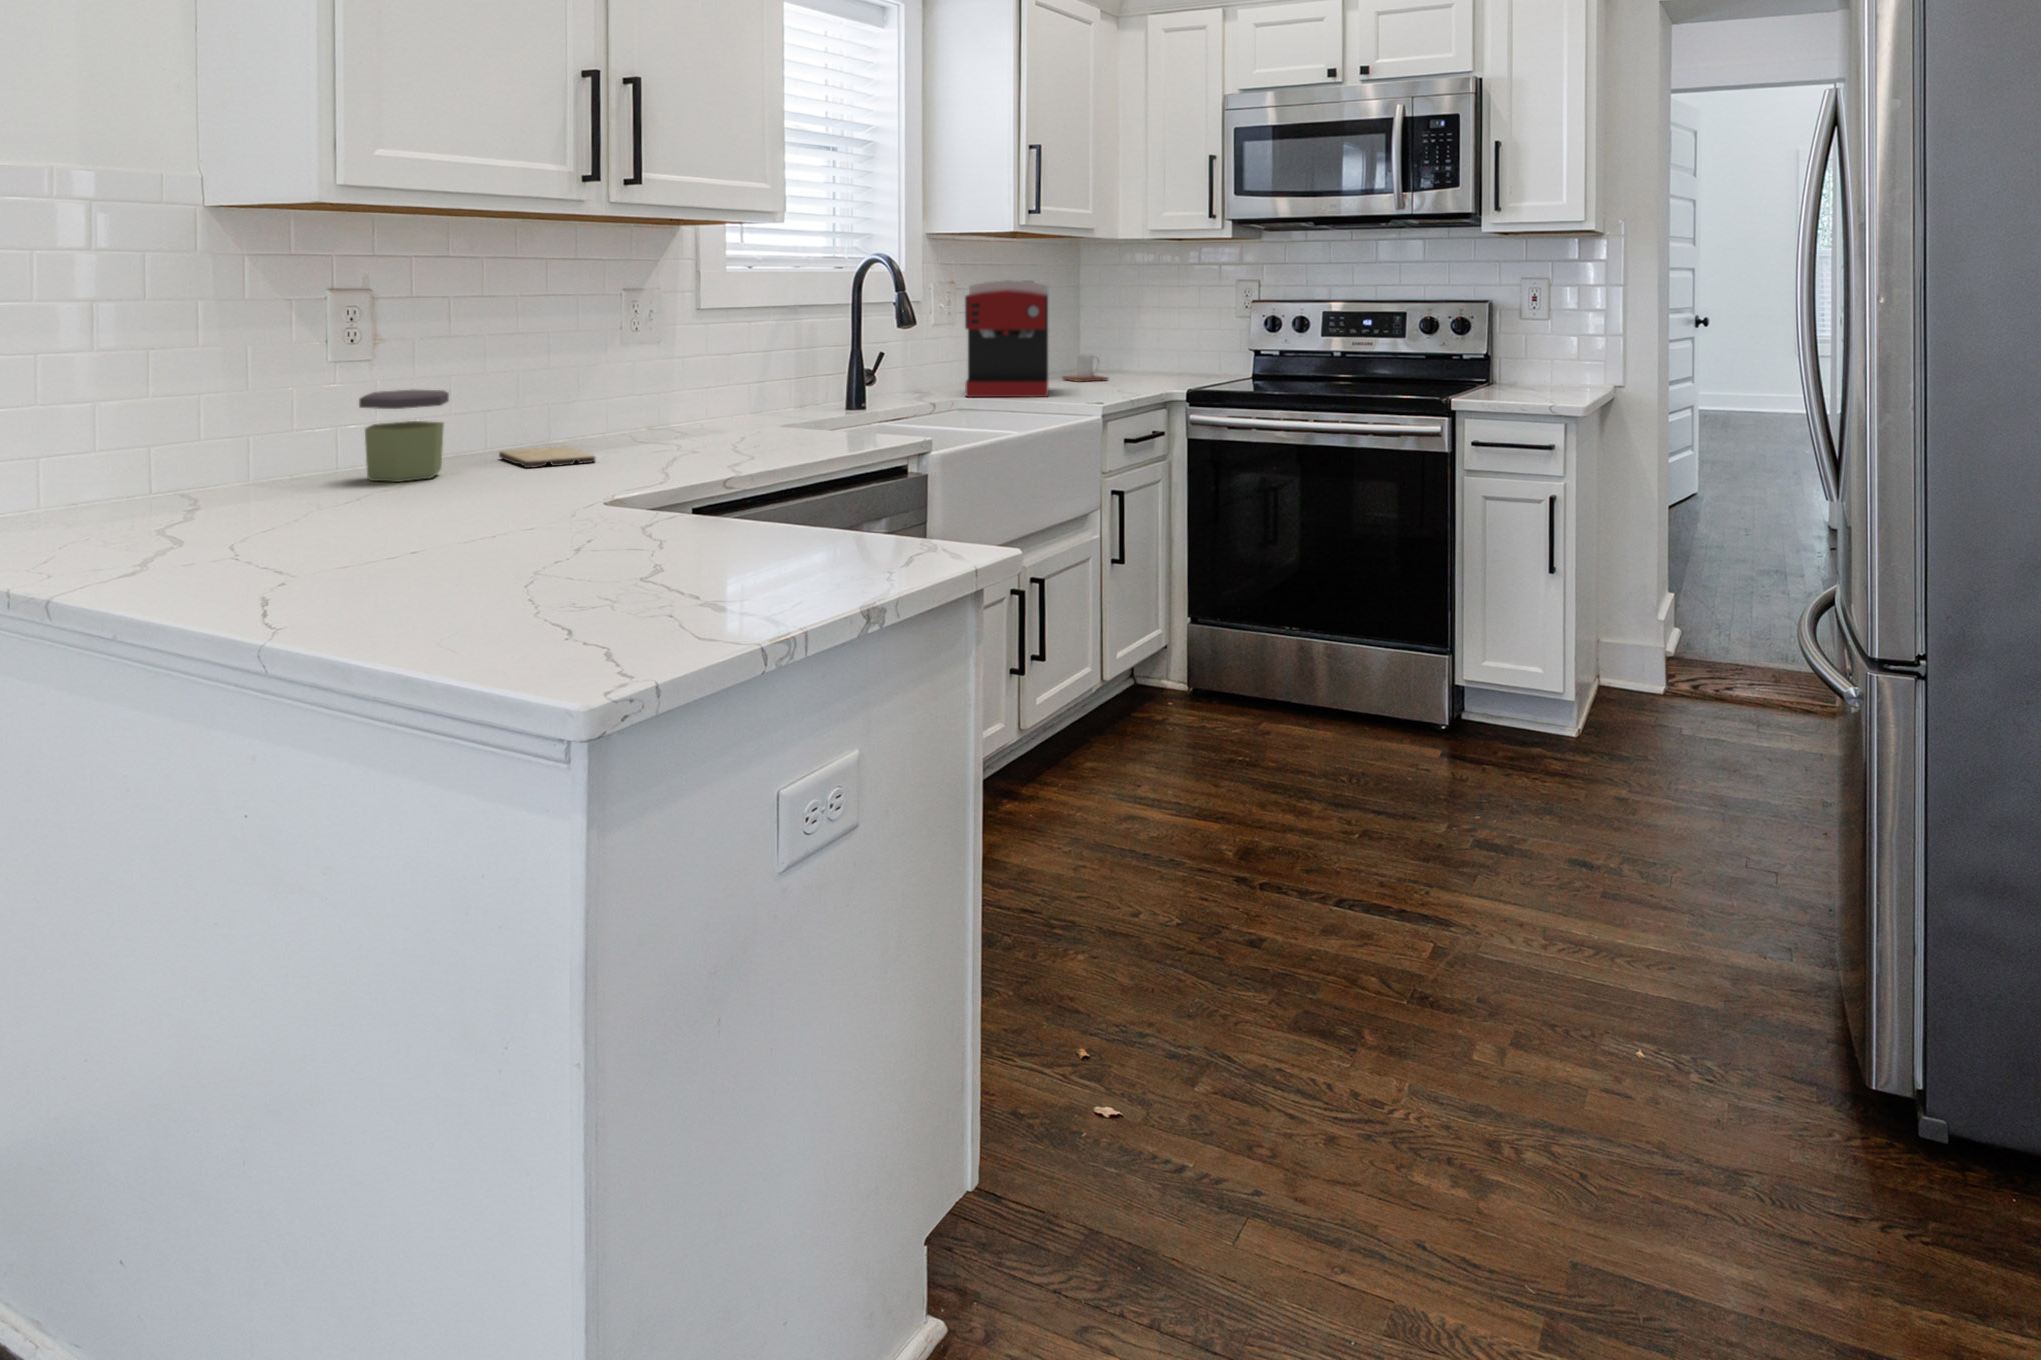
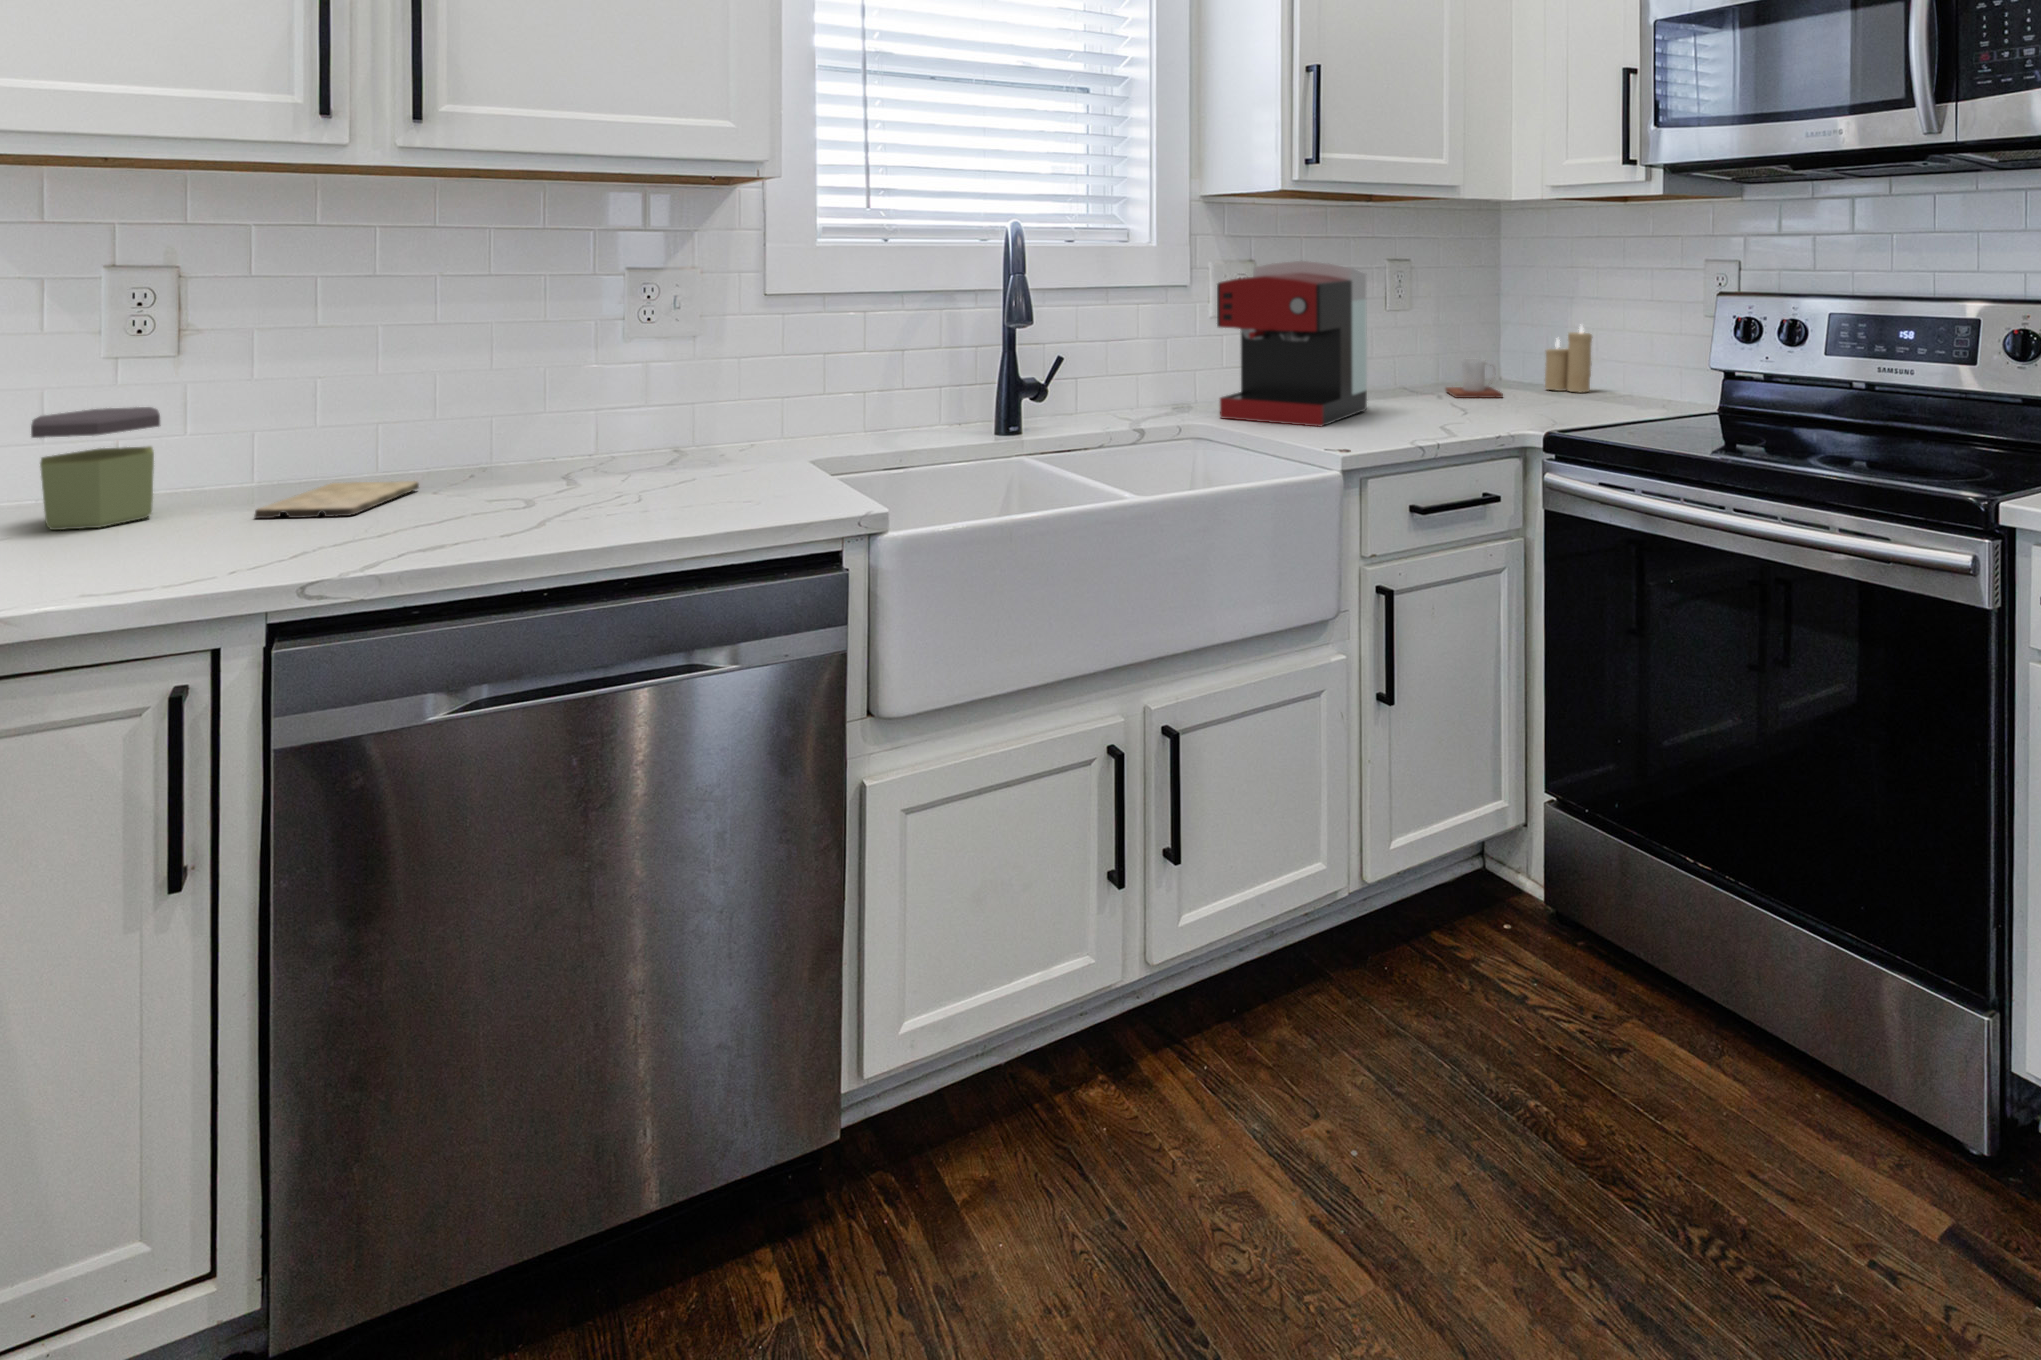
candle: none [1120,327,1154,376] -> present [1545,325,1592,393]

